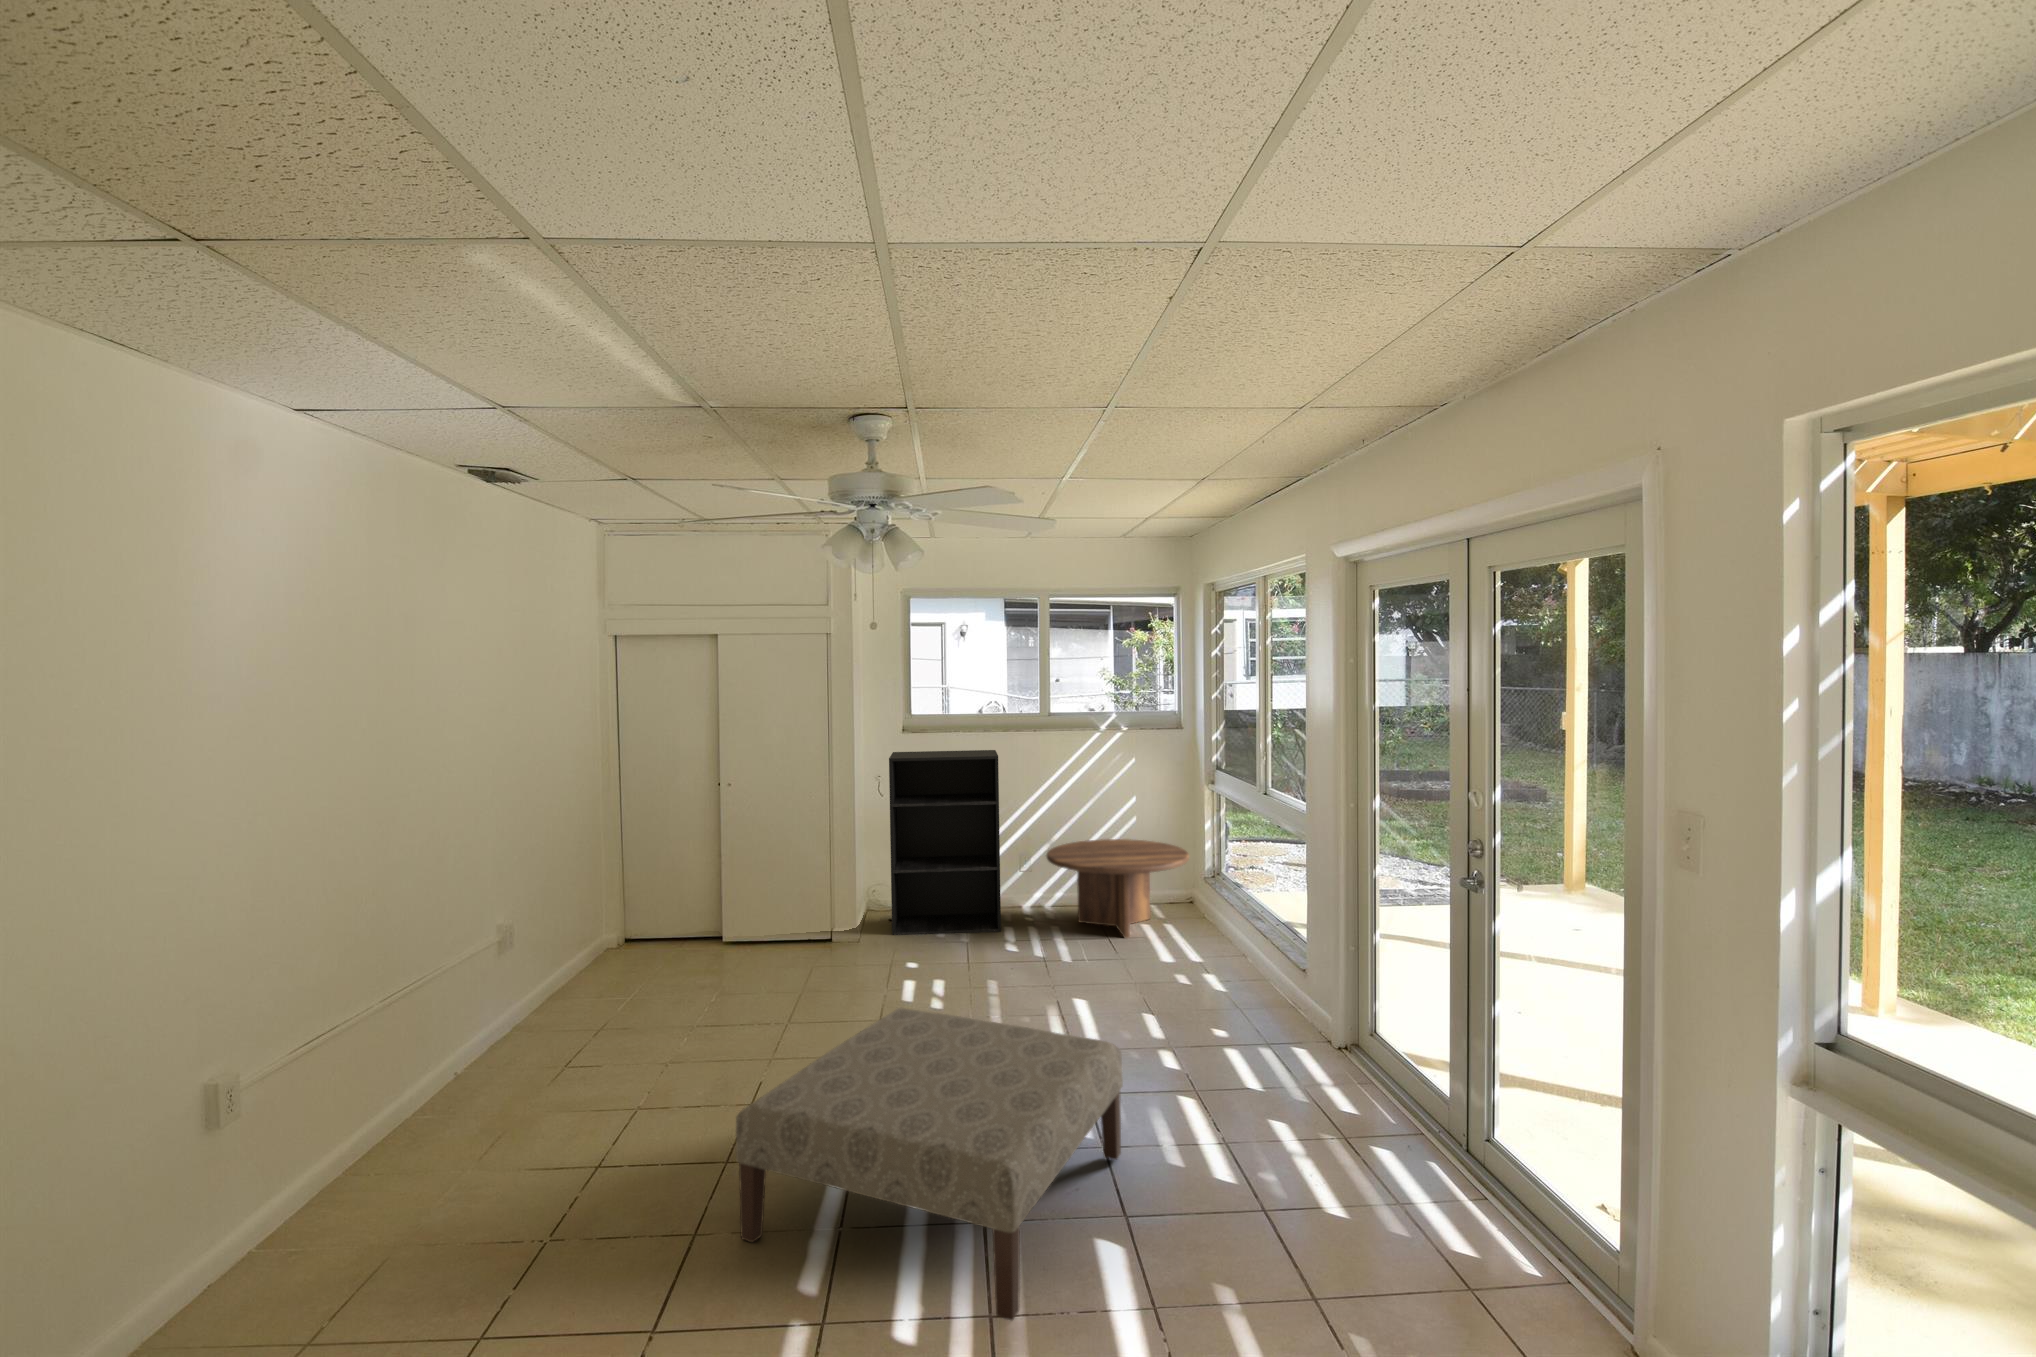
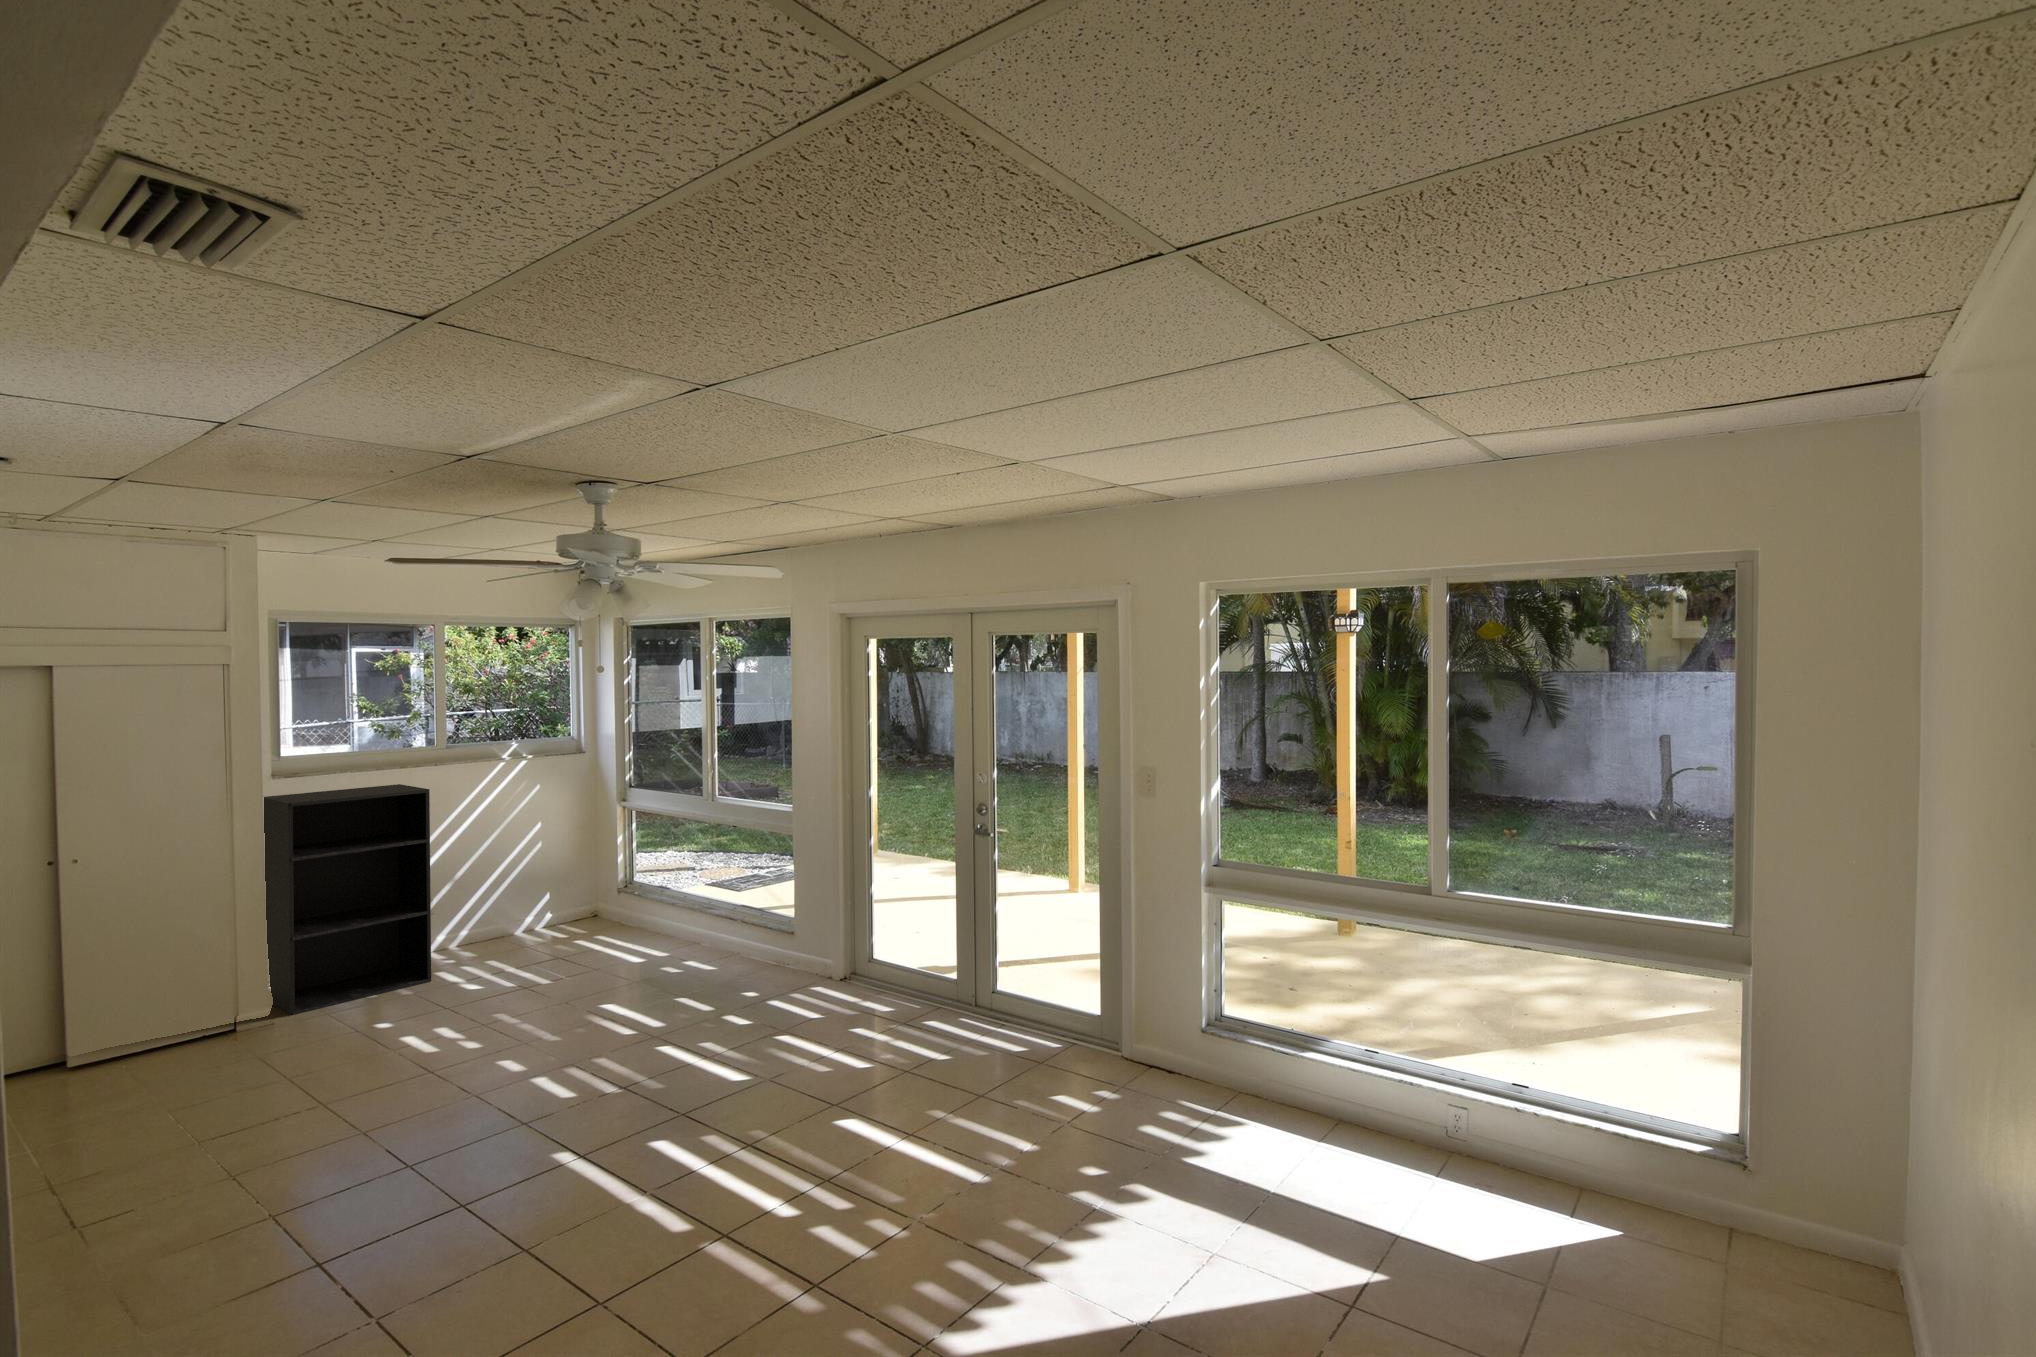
coffee table: present [1046,839,1189,938] -> none [473,862,630,957]
ottoman: present [736,1008,1123,1320] -> none [567,992,850,1237]

